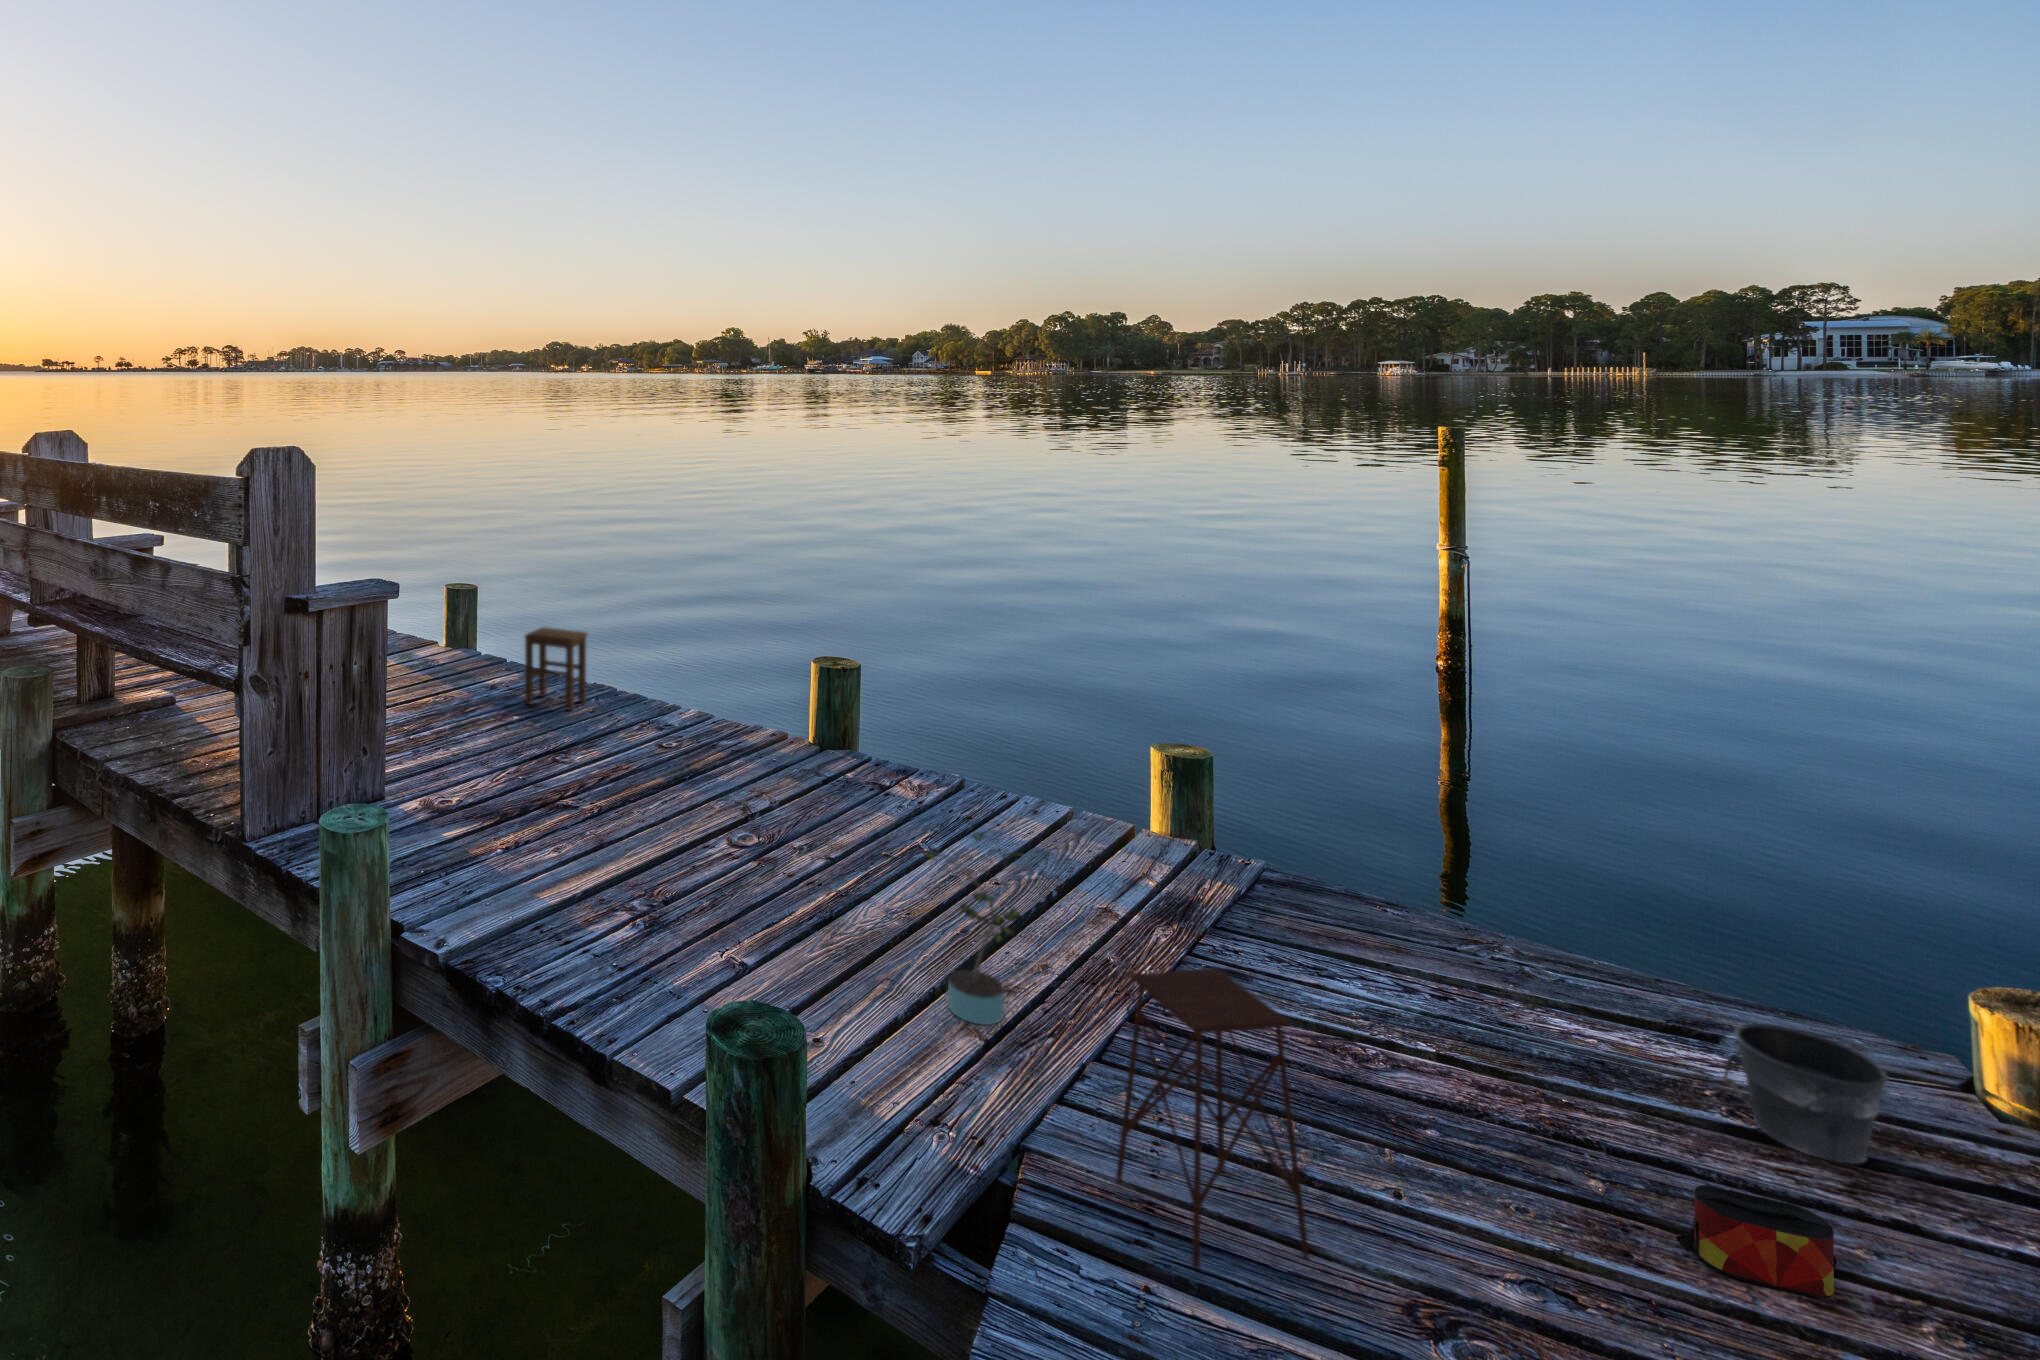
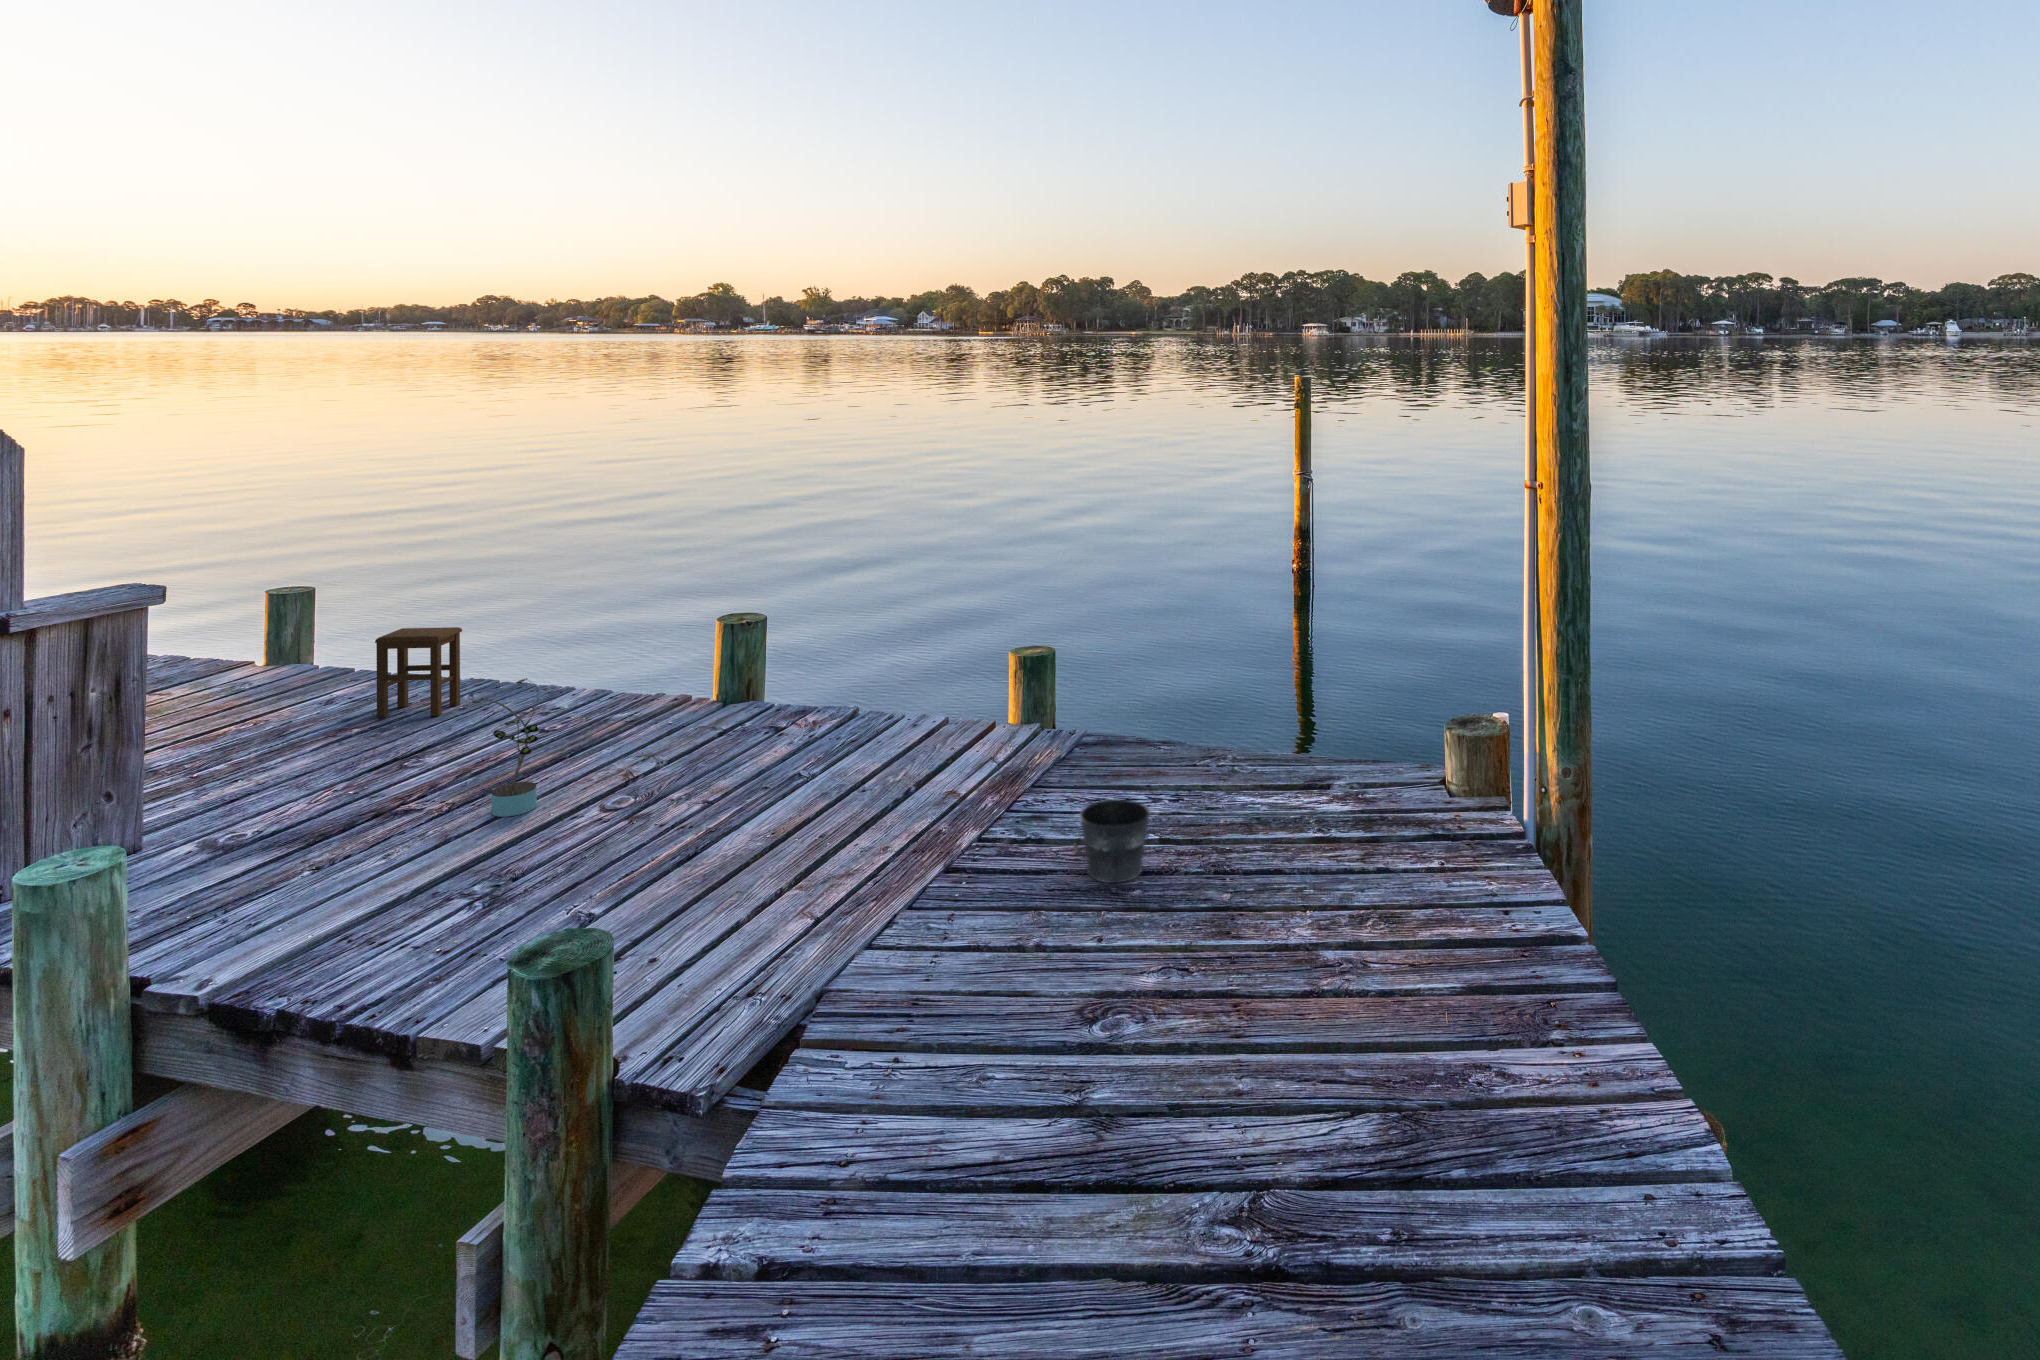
potted plant: present [924,832,1021,1025] -> present [472,678,555,817]
side table: present [1116,968,1309,1269] -> none [895,800,1025,1034]
bucket: present [1723,1024,1888,1164] -> present [1074,799,1150,883]
bag: present [1676,1185,1837,1298] -> none [1256,870,1333,927]

